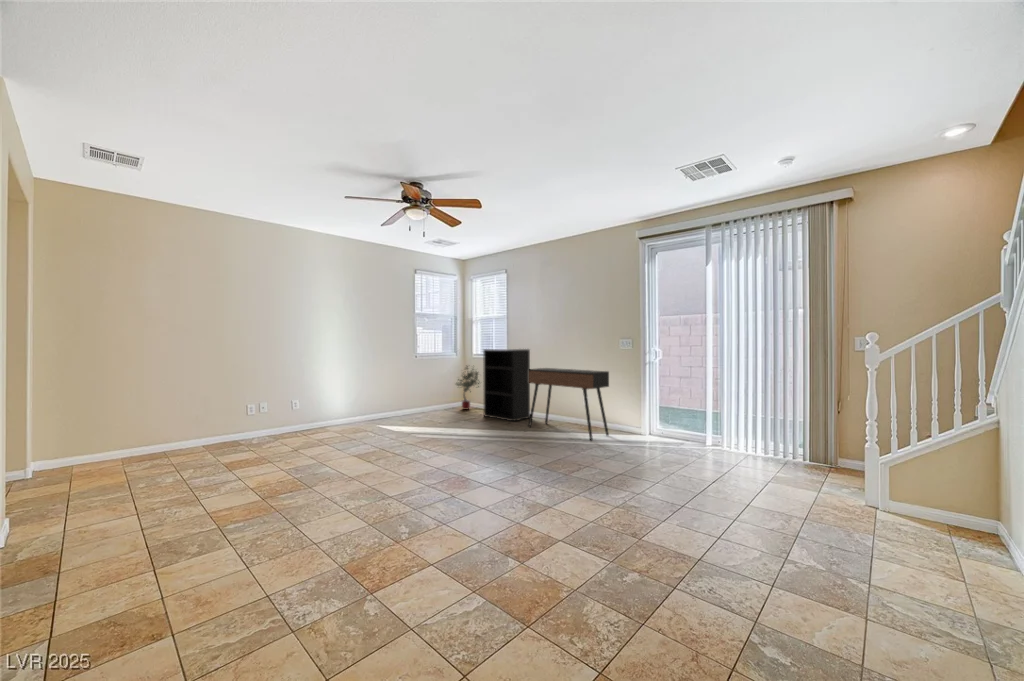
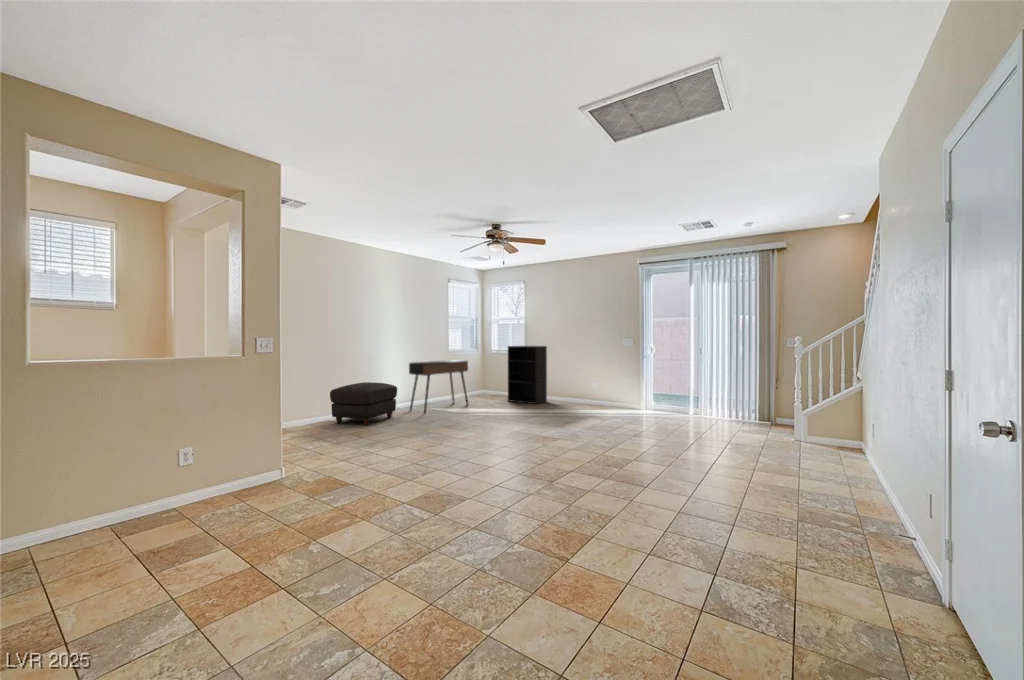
potted tree: present [456,366,480,409] -> none [476,359,501,397]
console table: present [529,368,609,440] -> present [409,360,468,413]
ottoman: none [233,394,326,449] -> present [330,382,397,425]

